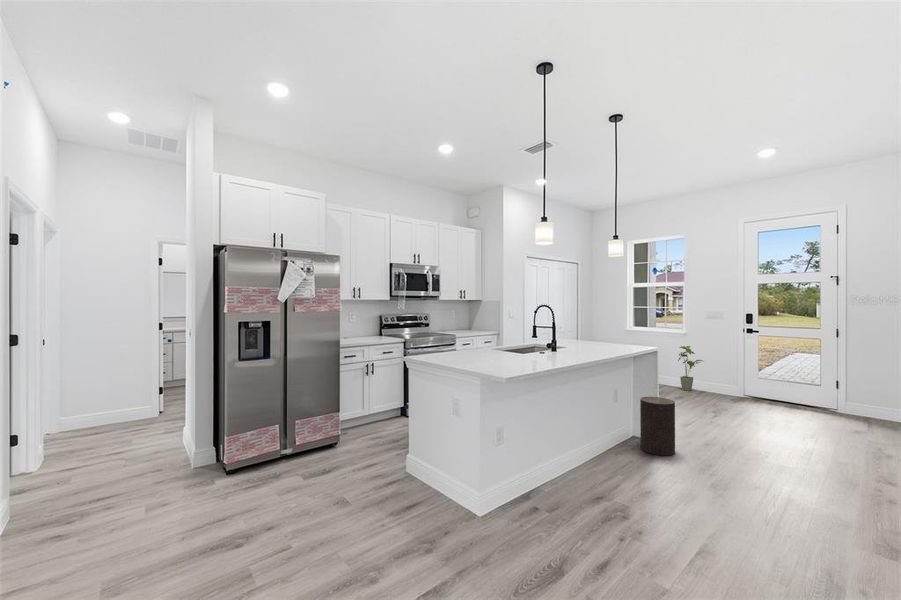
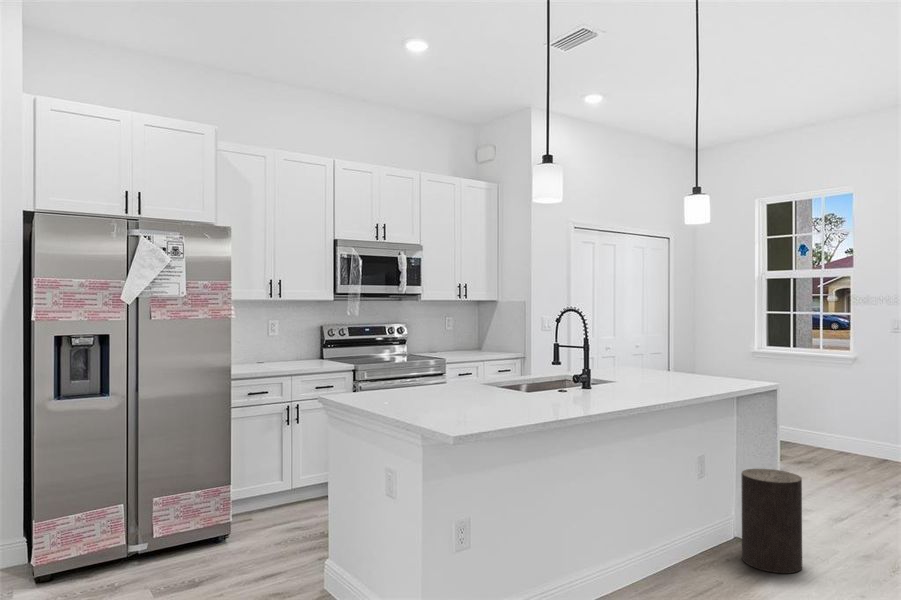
house plant: present [678,346,703,391] -> none [840,380,891,459]

